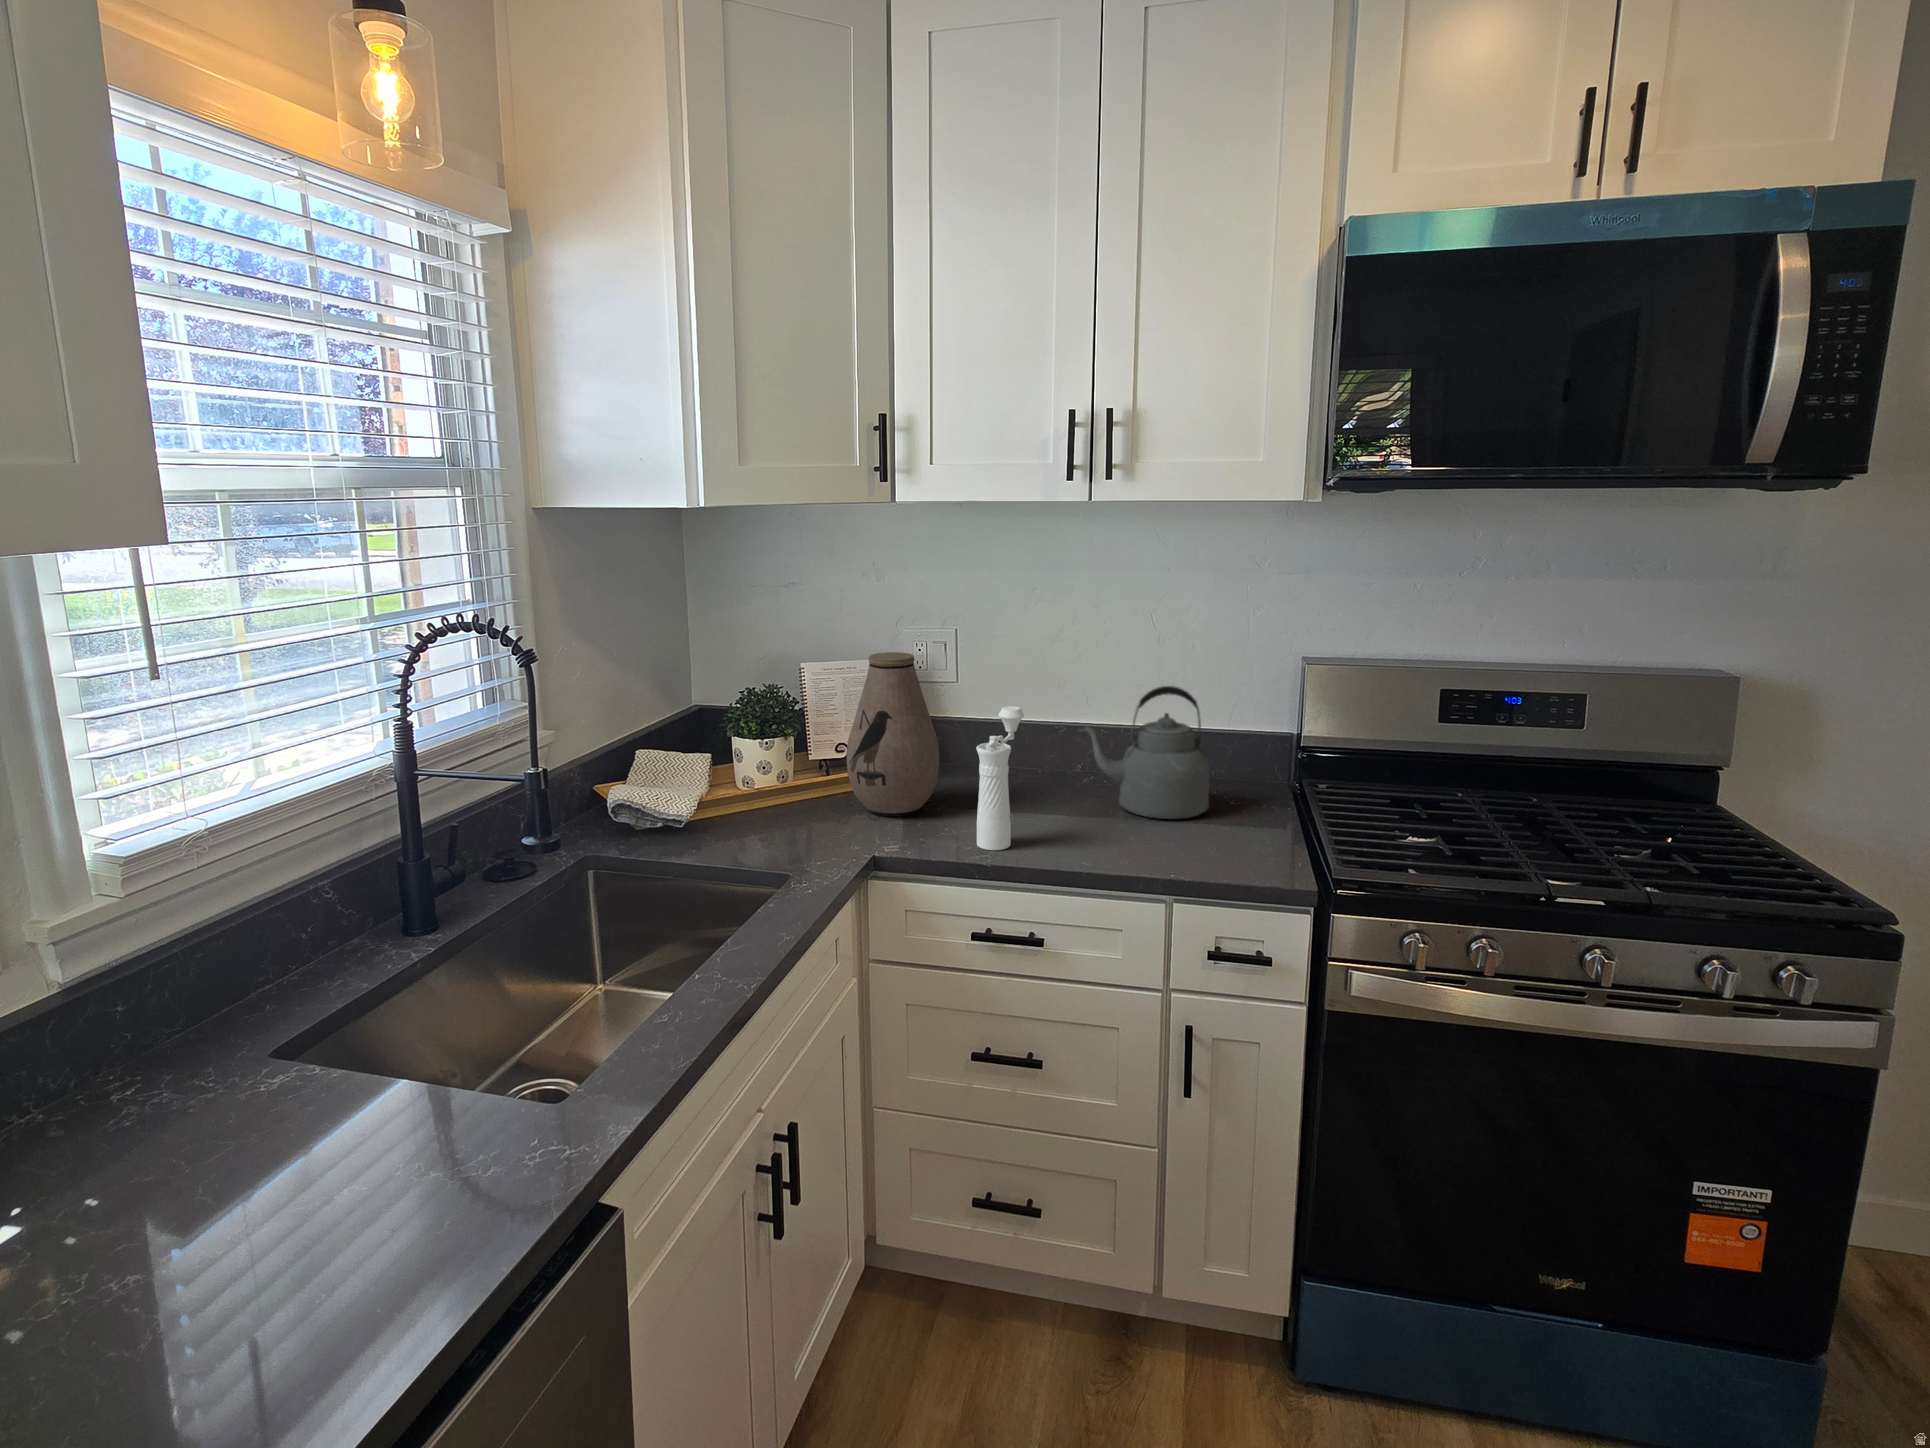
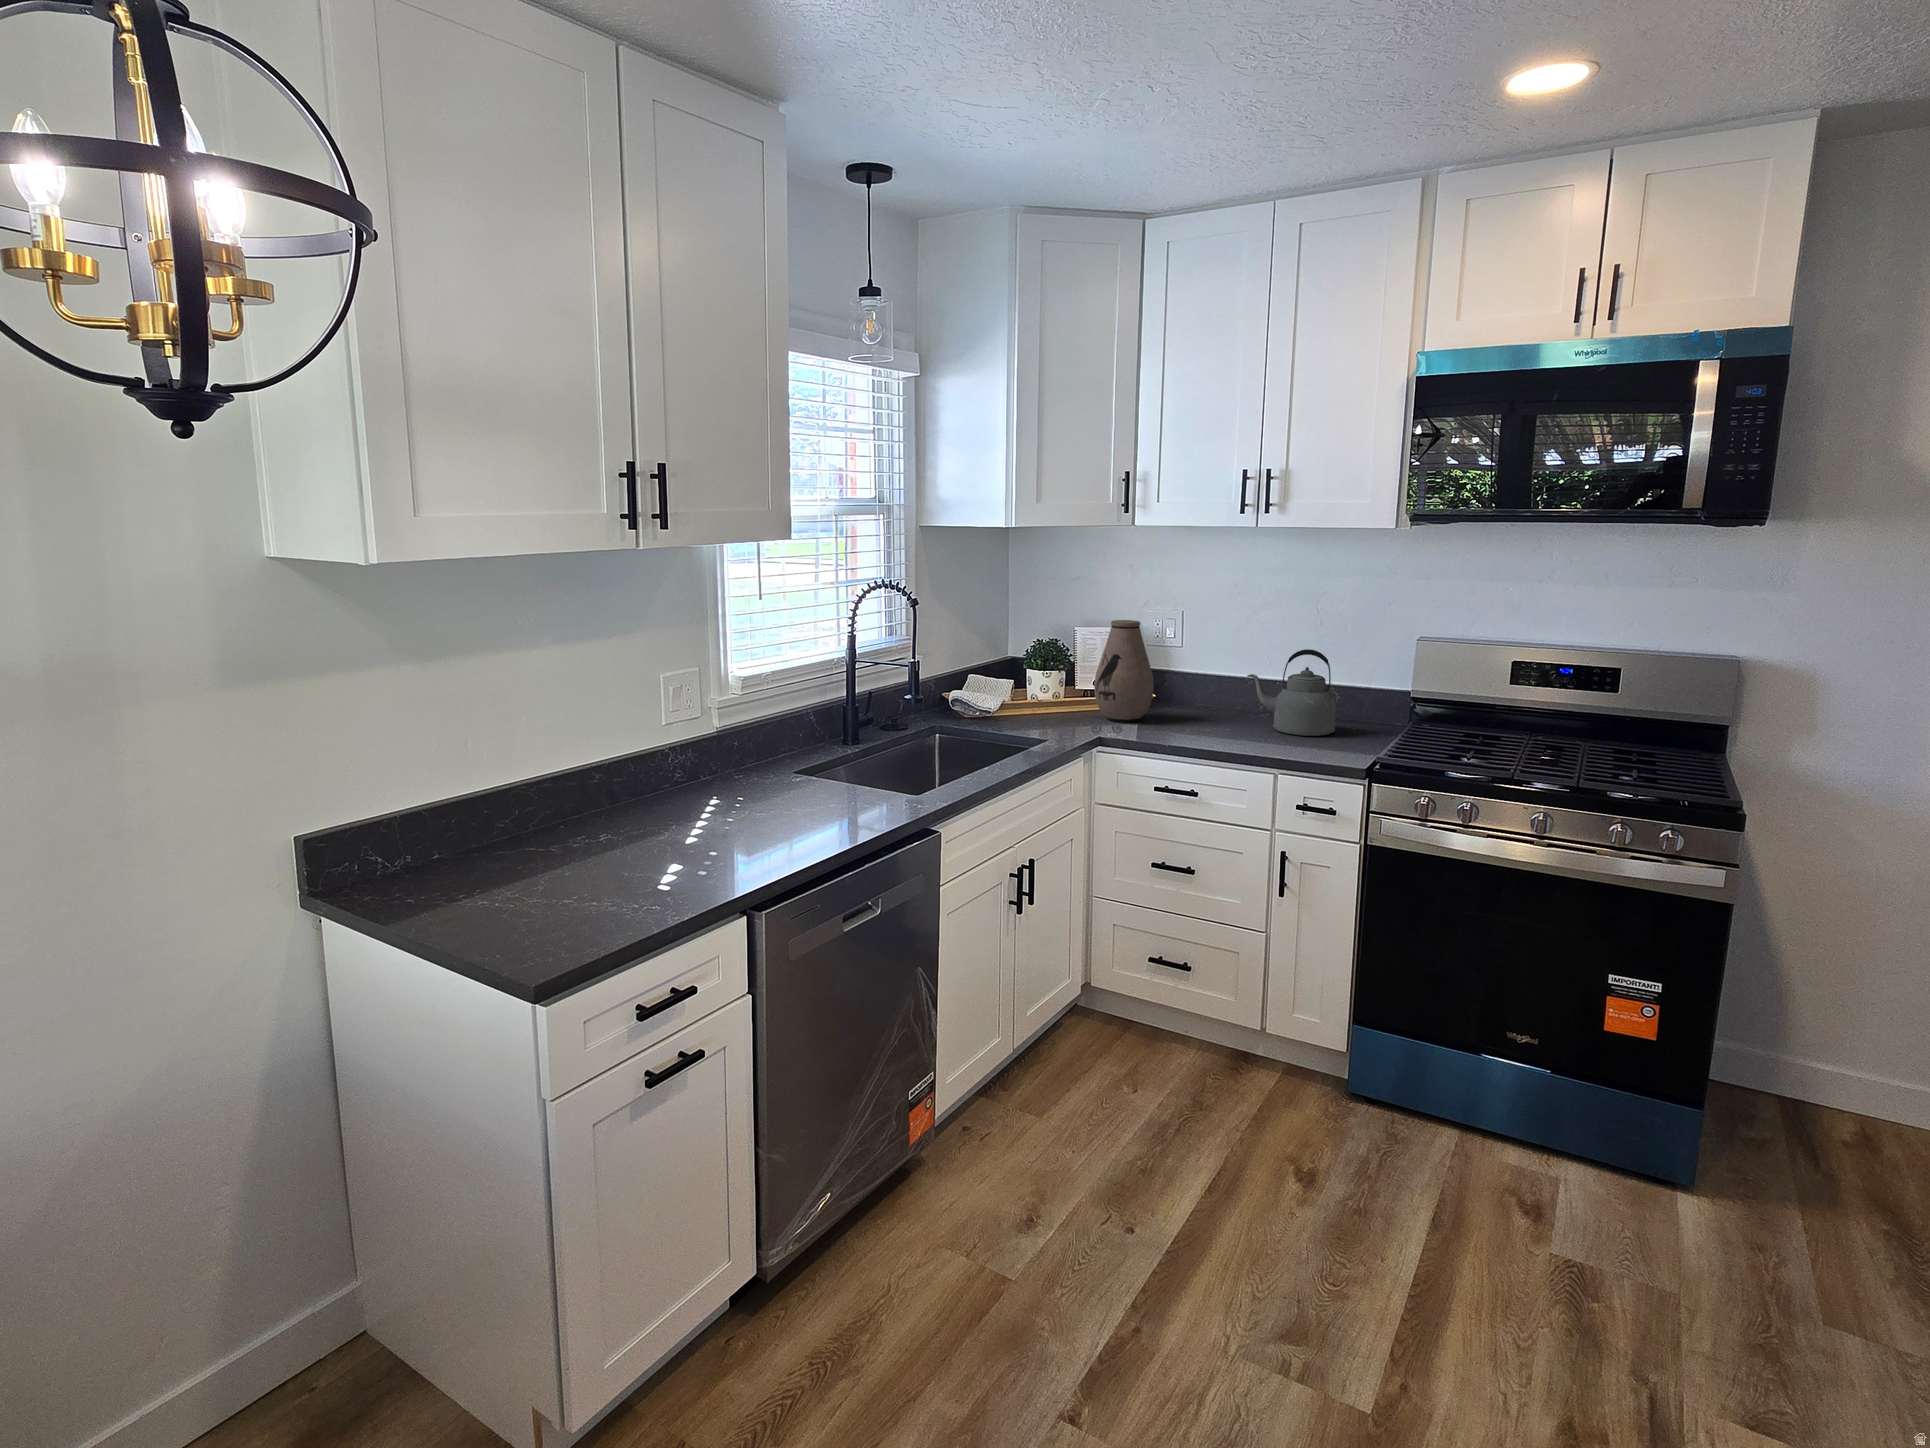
pepper mill: present [976,706,1024,850] -> none [1165,655,1204,739]

